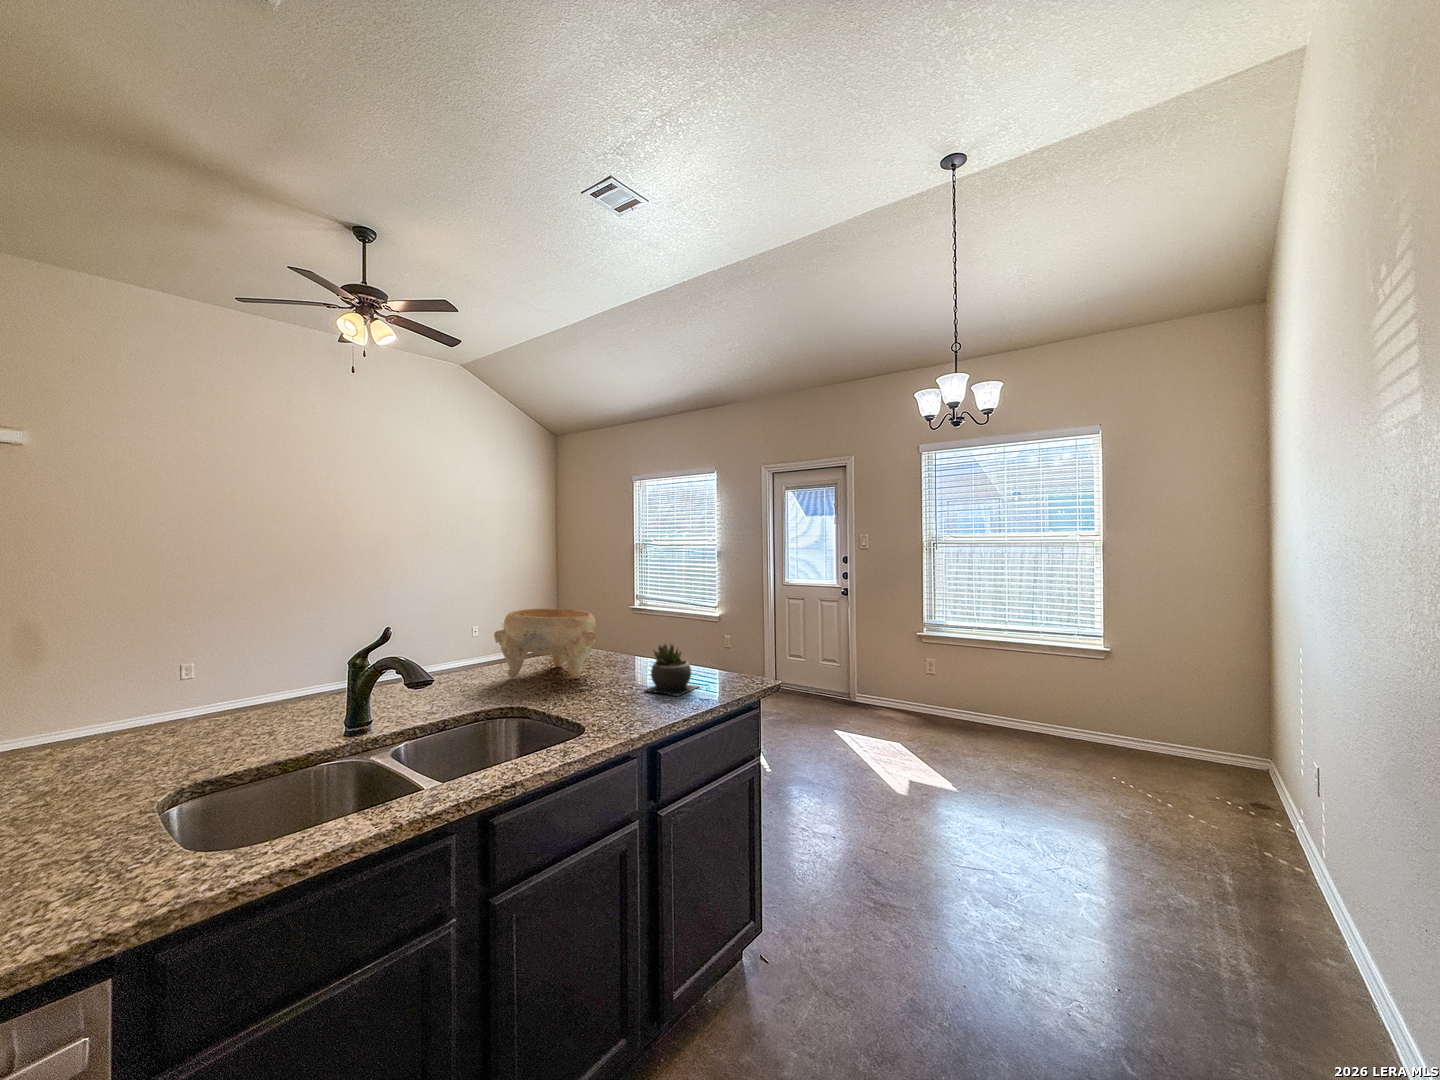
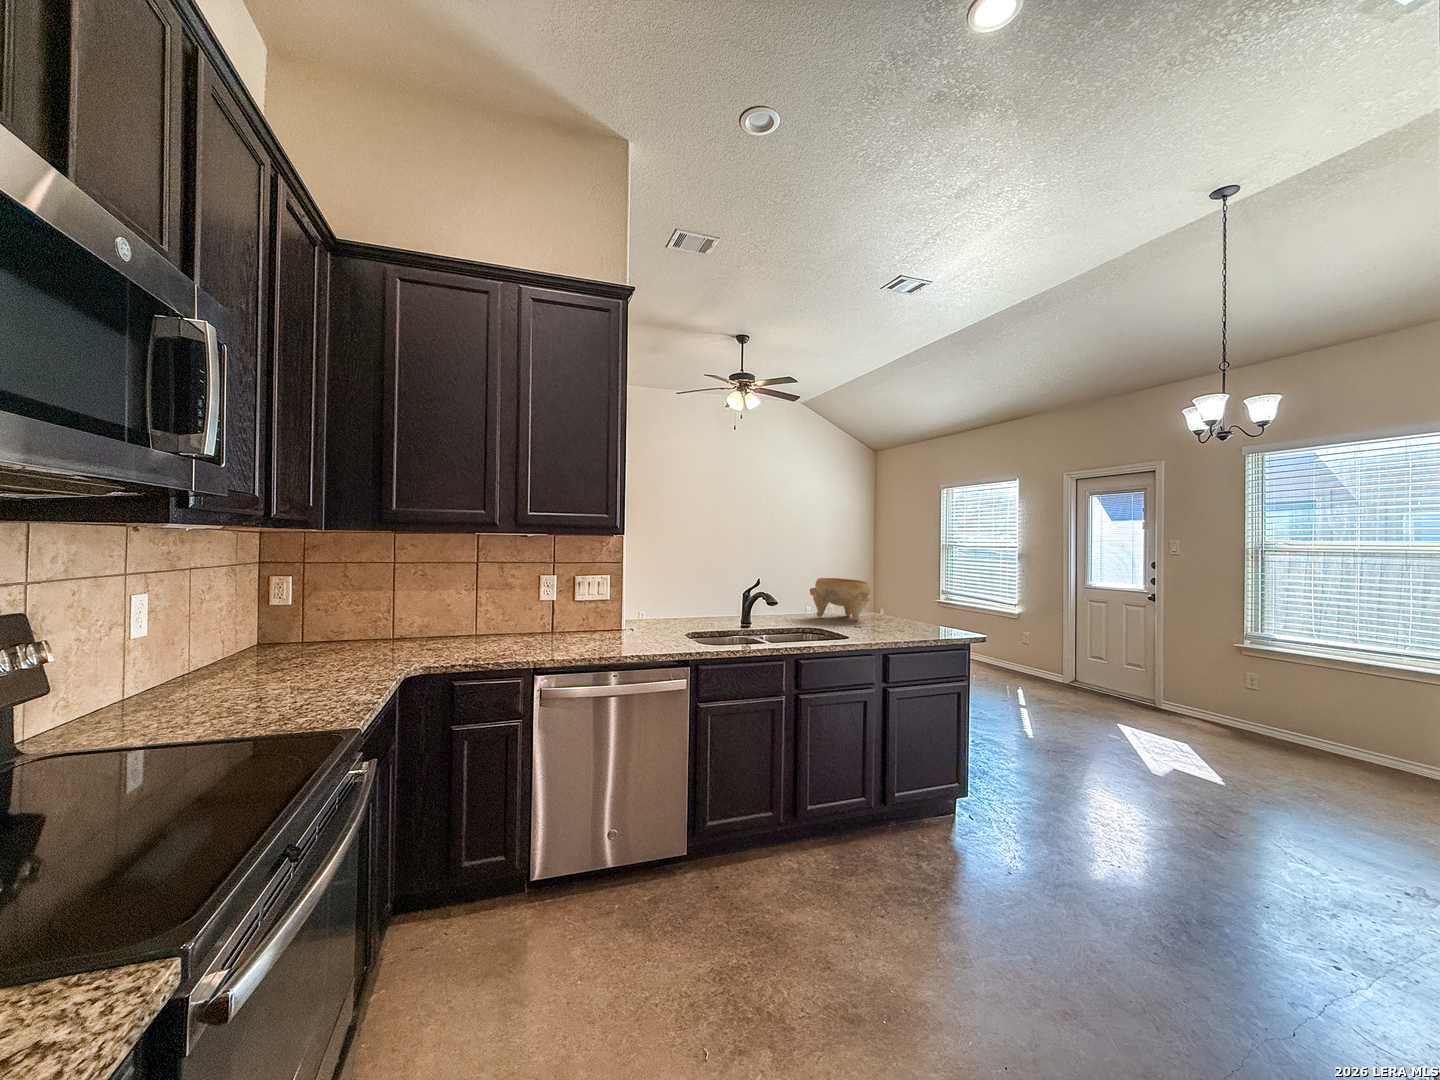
succulent plant: present [644,644,698,696] -> none [892,601,931,633]

